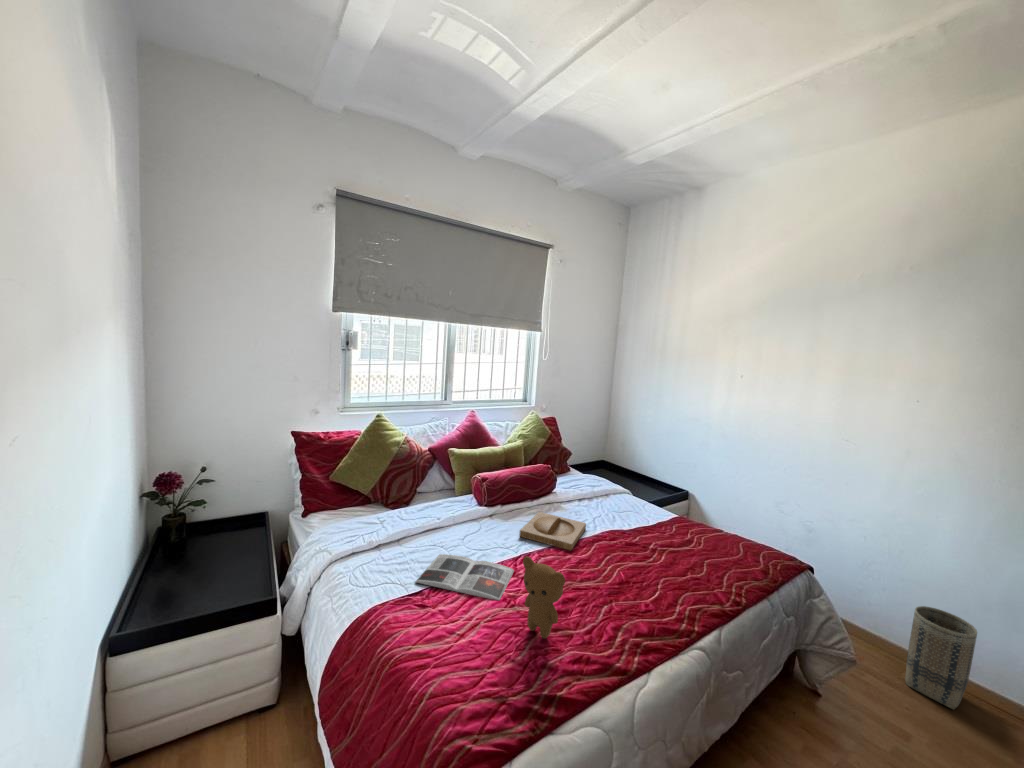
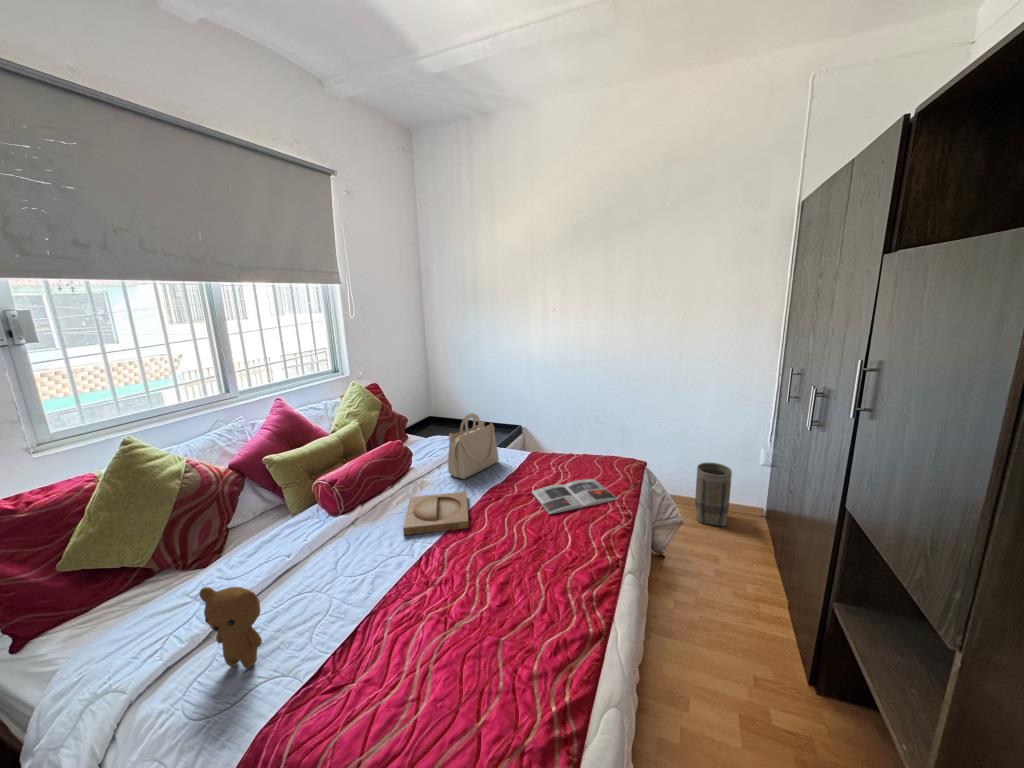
handbag: none [583,457,635,514] -> present [448,413,499,479]
magazine: present [416,554,514,600] -> present [532,479,617,514]
teddy bear: present [523,556,565,638] -> present [199,587,262,669]

